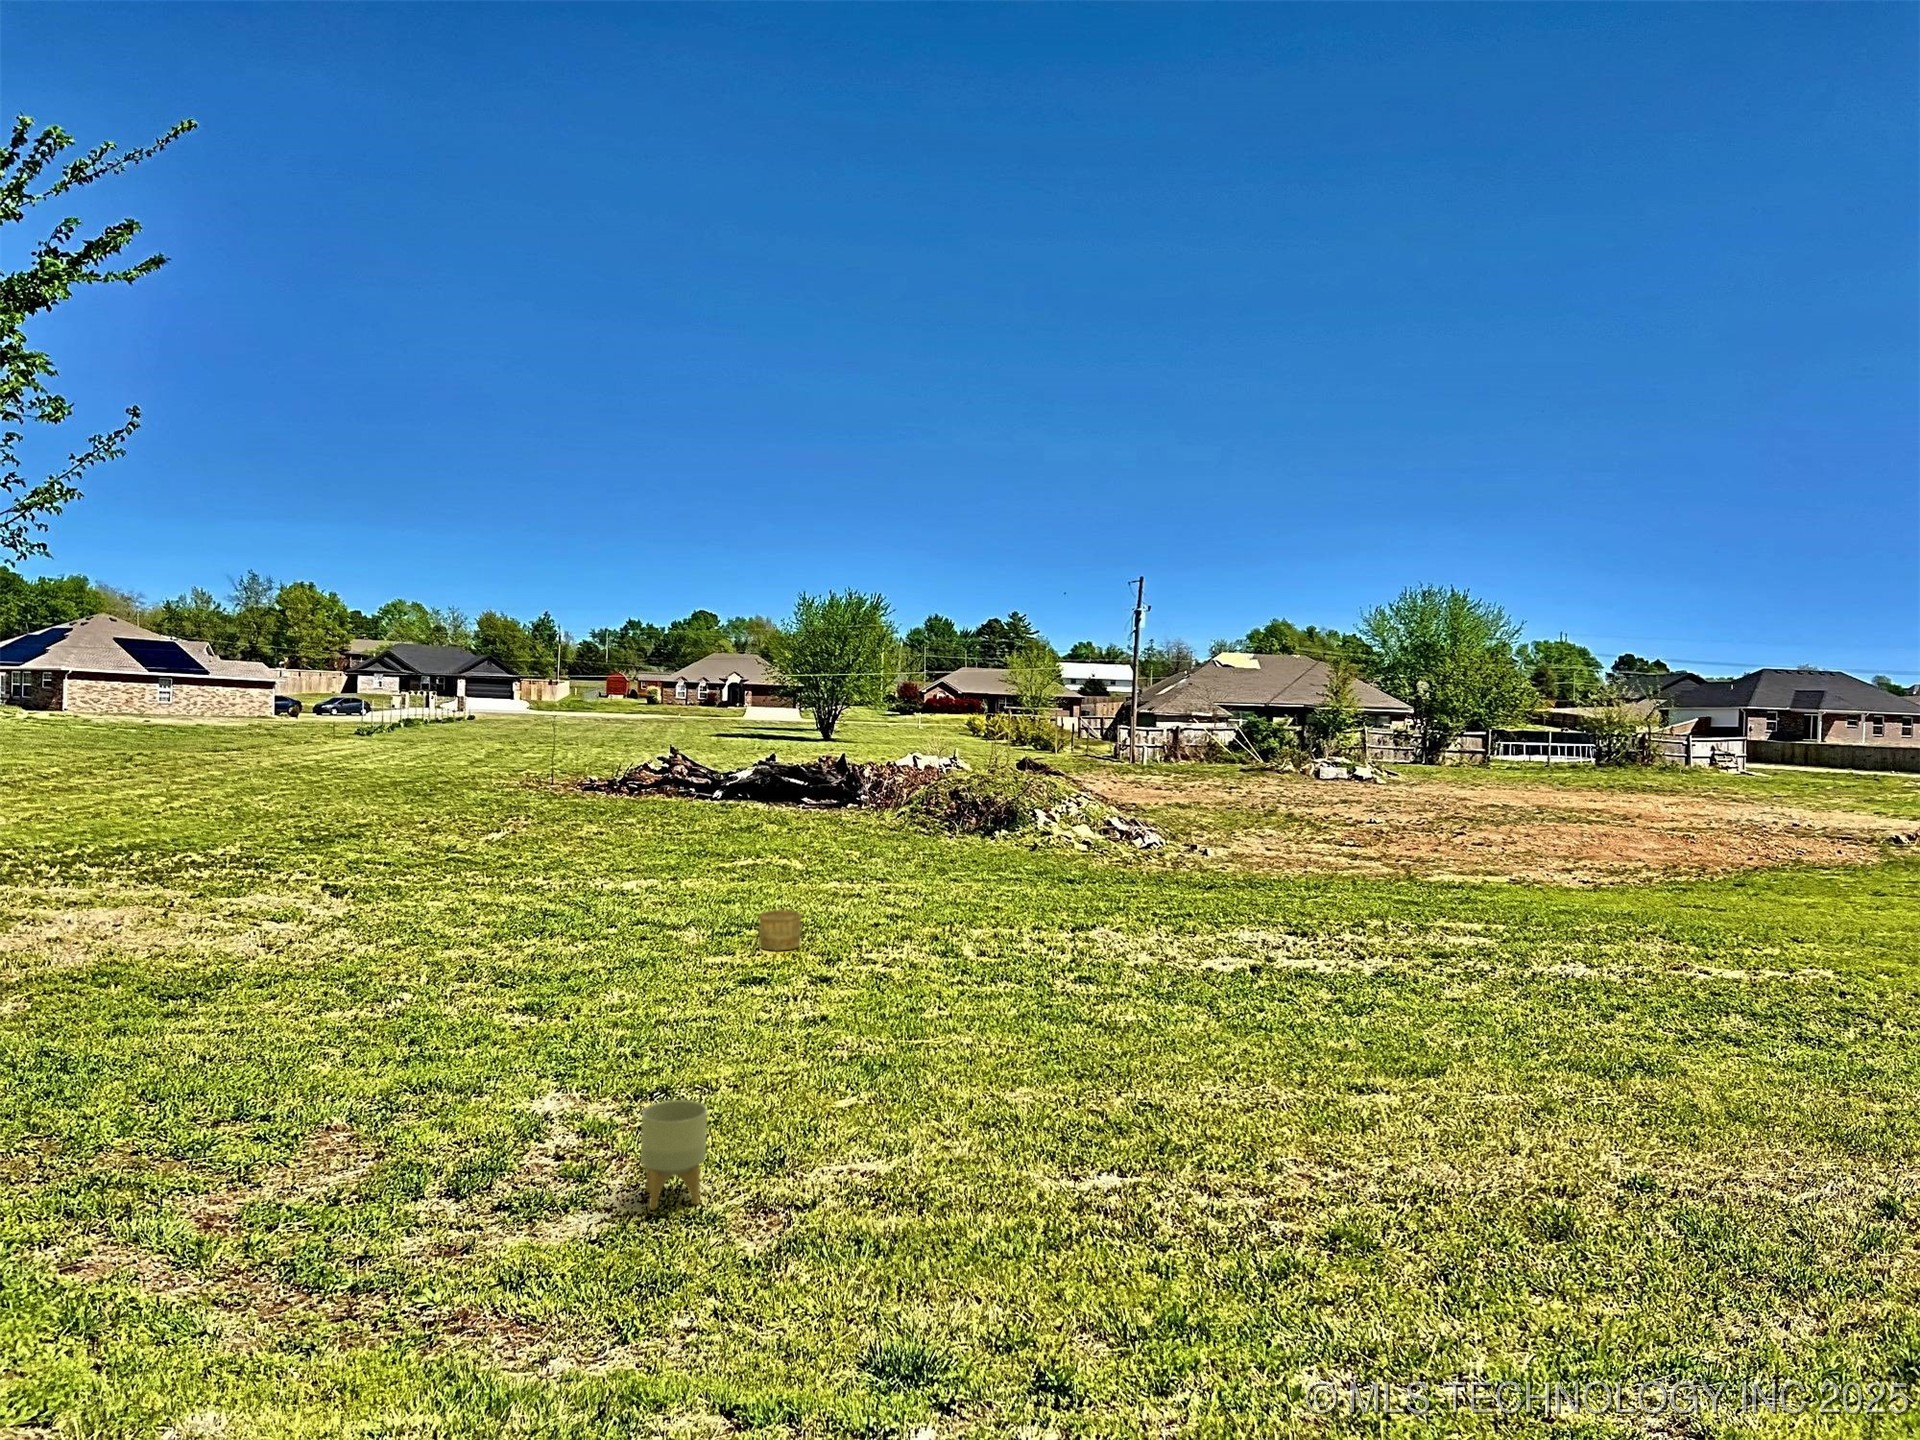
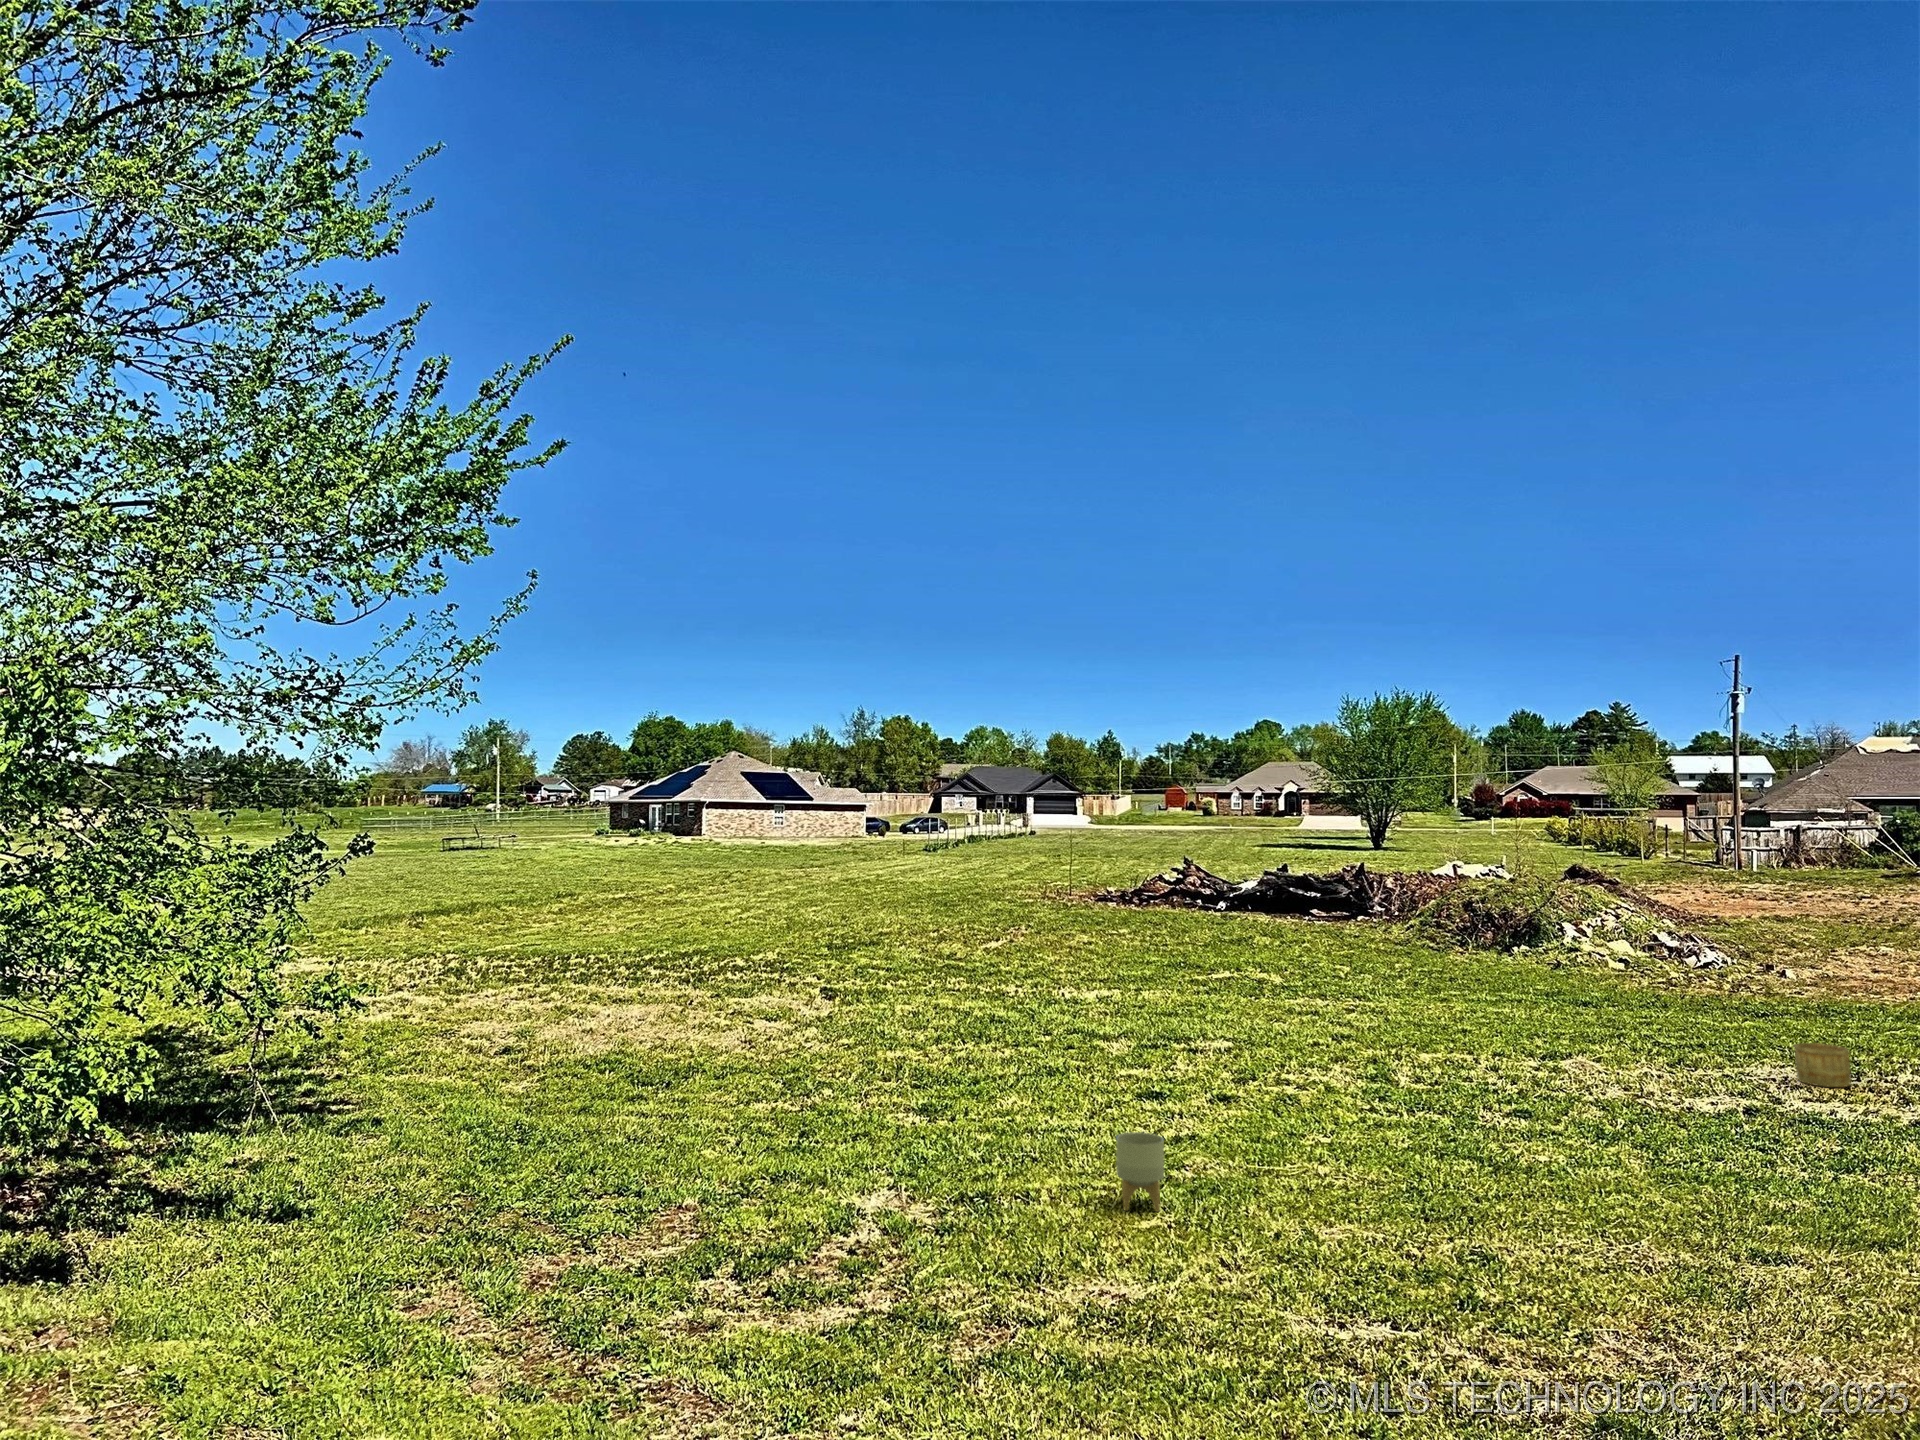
wooden bucket: present [758,910,802,951] -> present [1793,1043,1851,1087]

